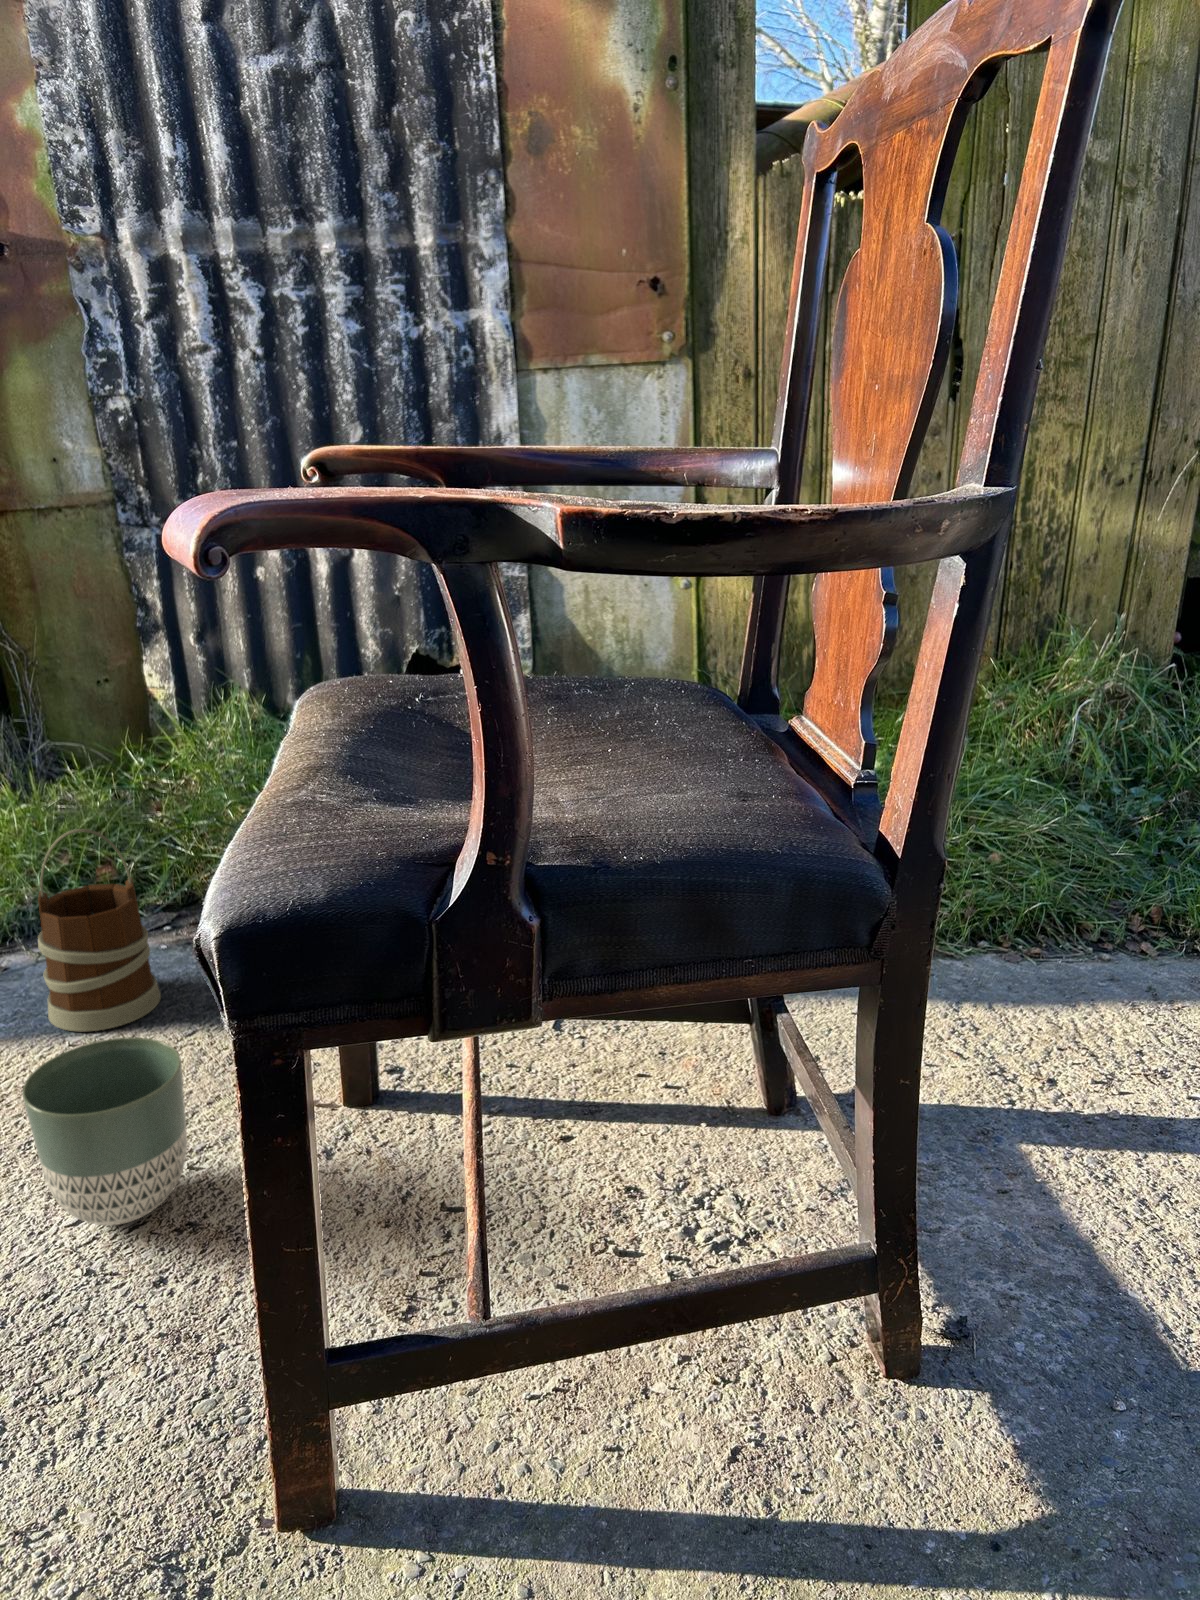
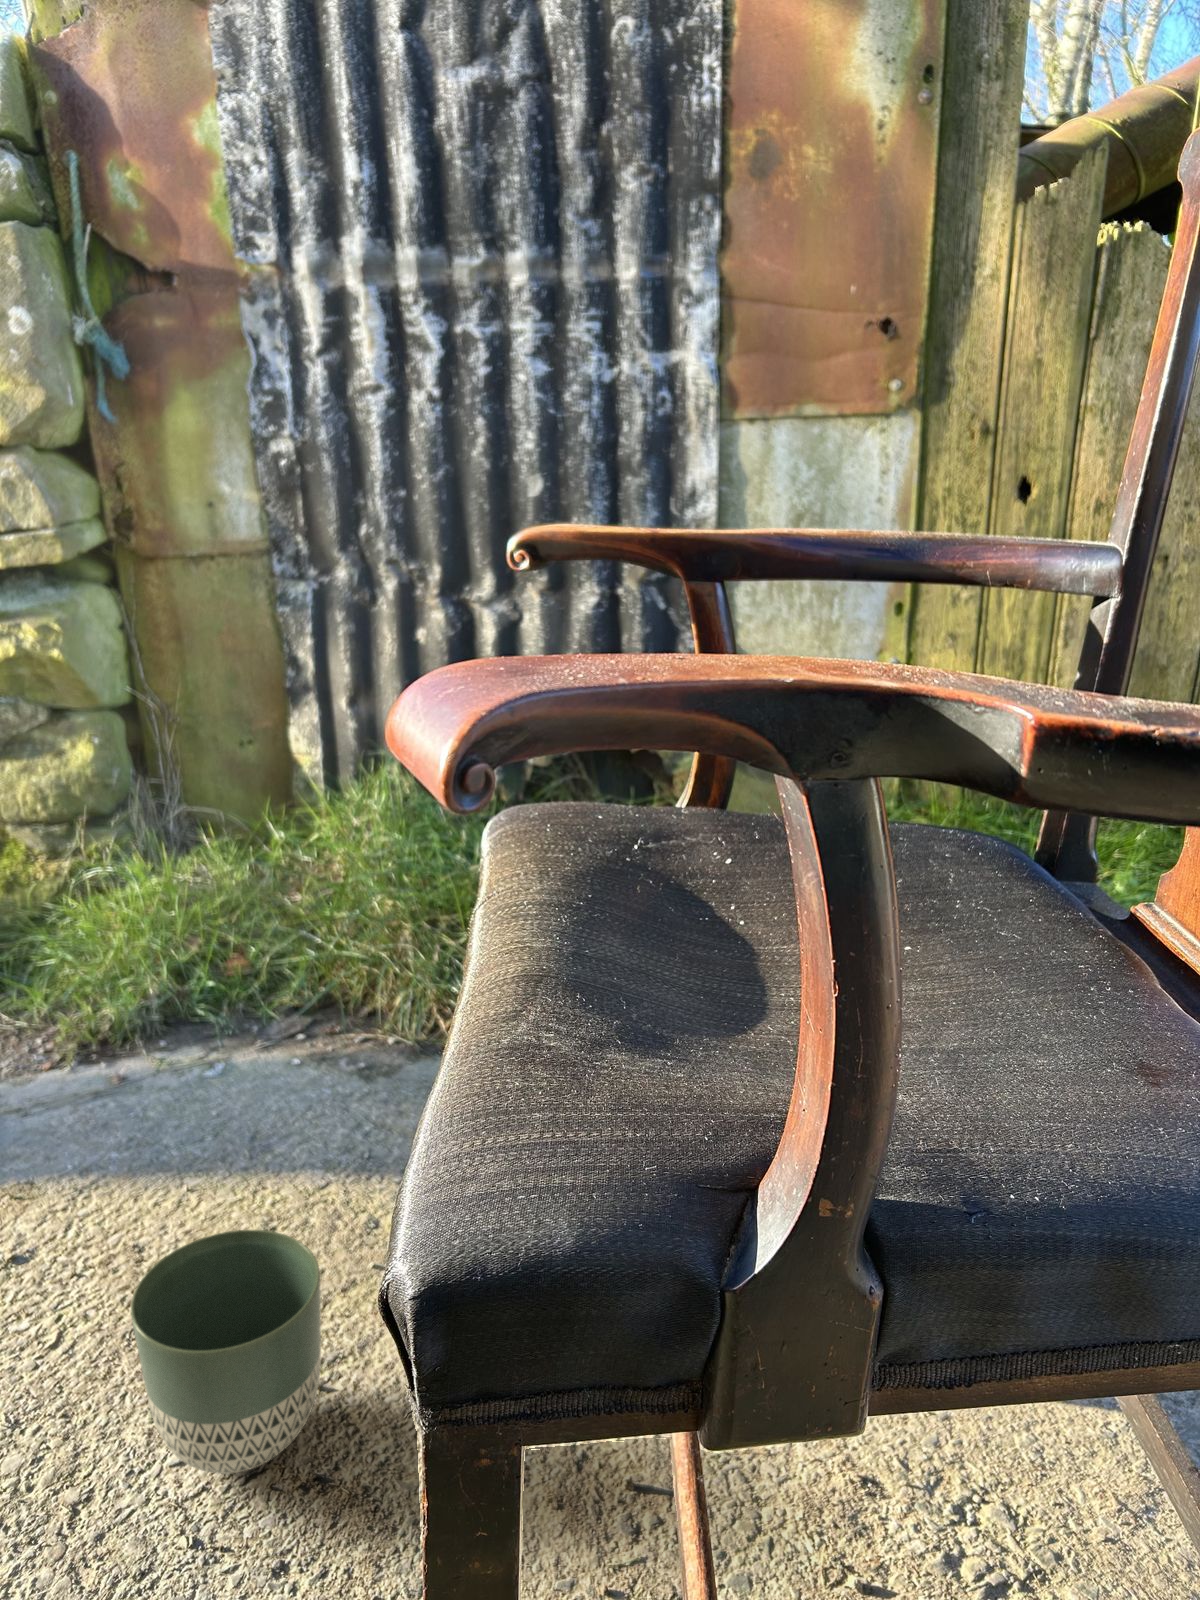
wooden bucket: present [38,829,161,1031] -> none [160,939,291,1172]

